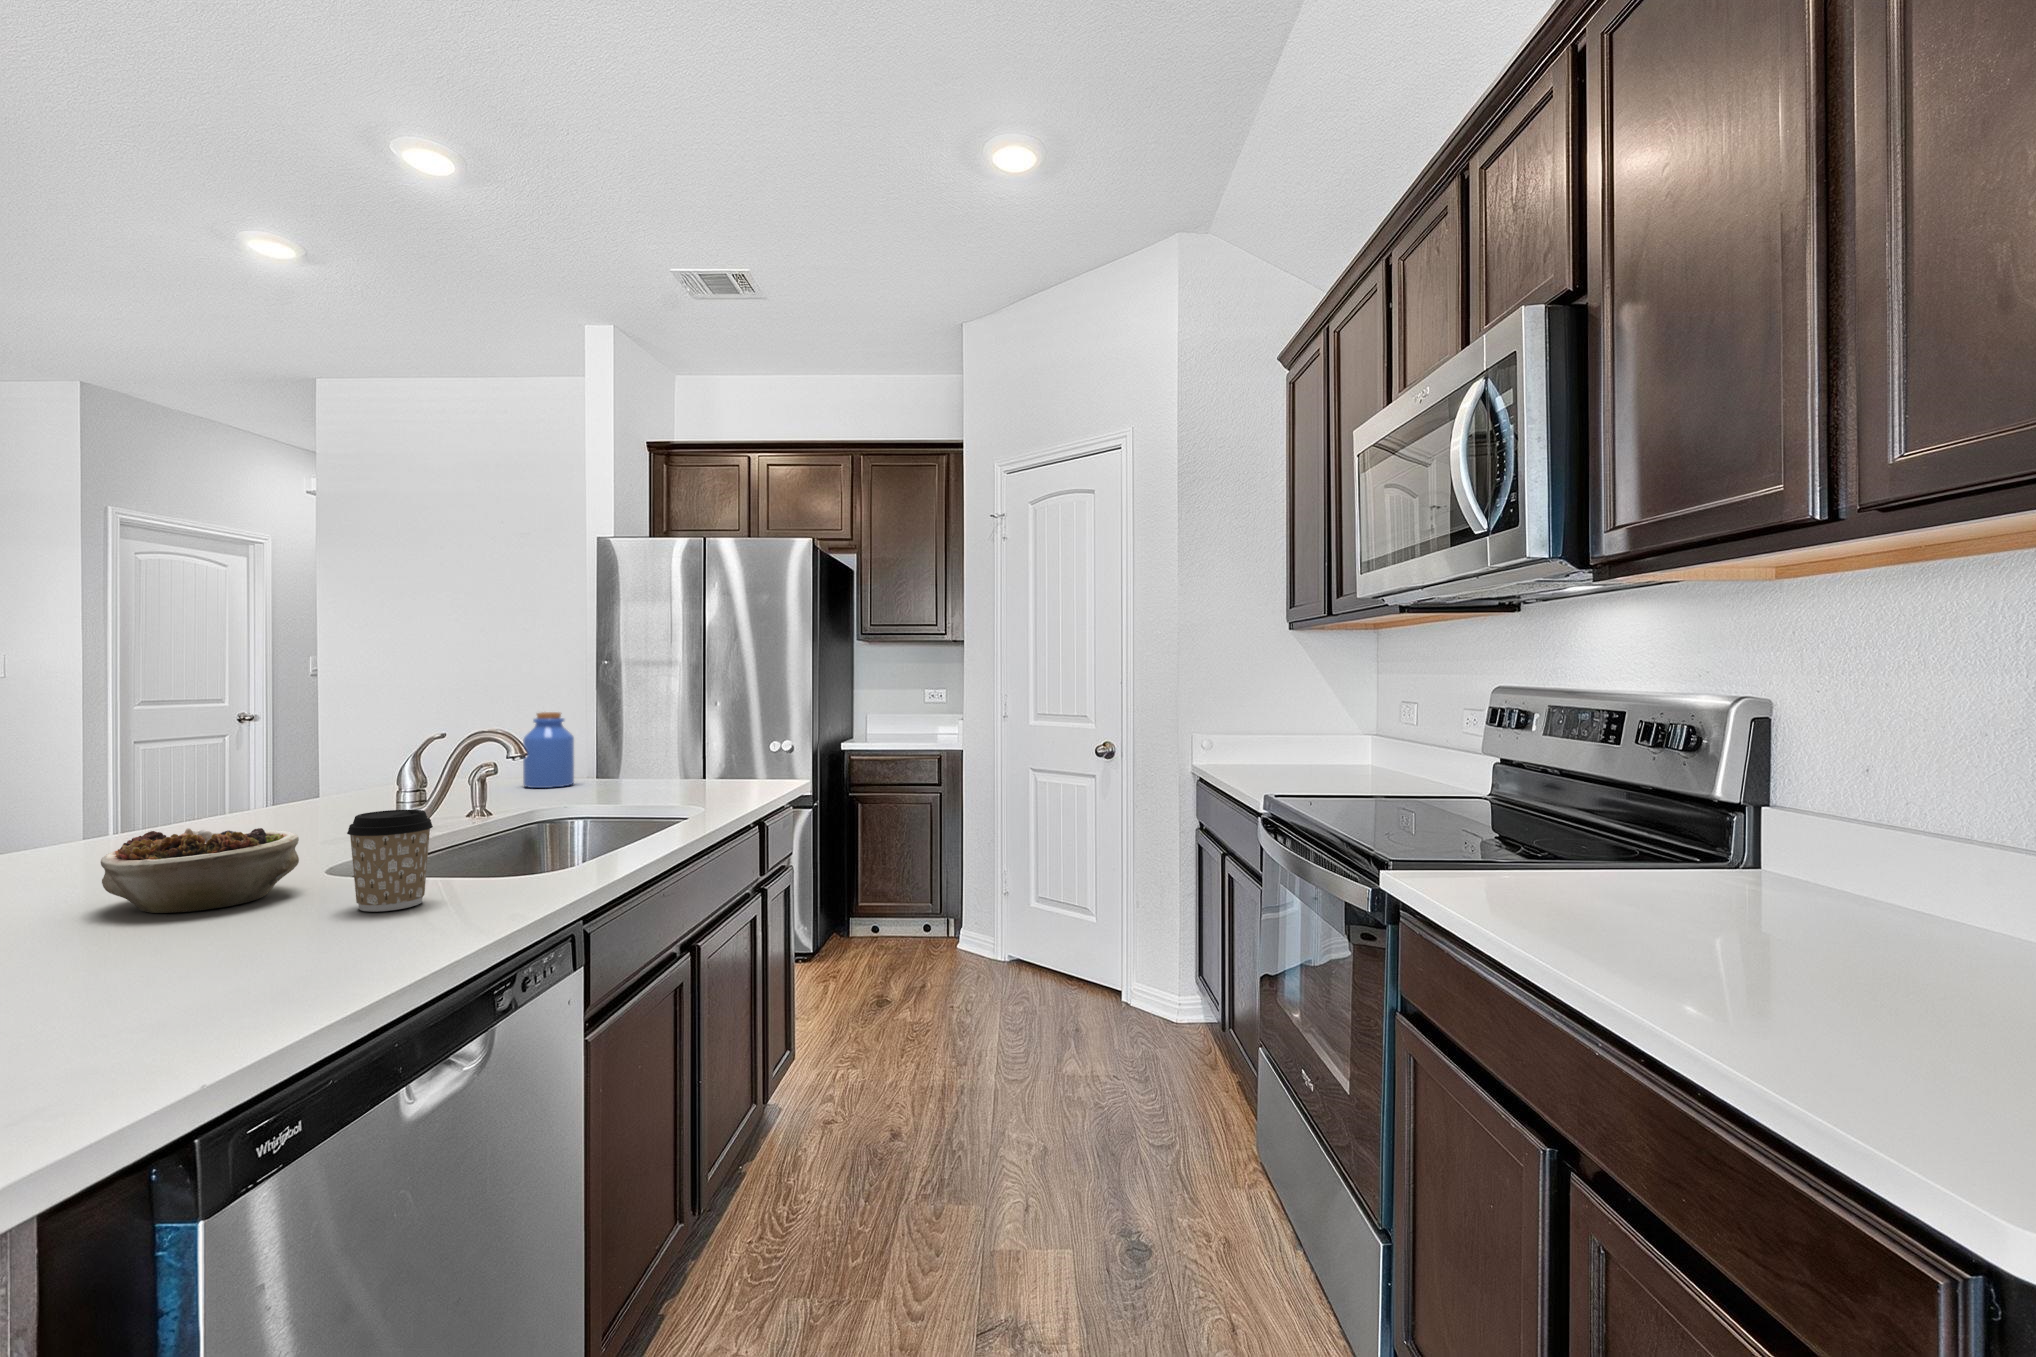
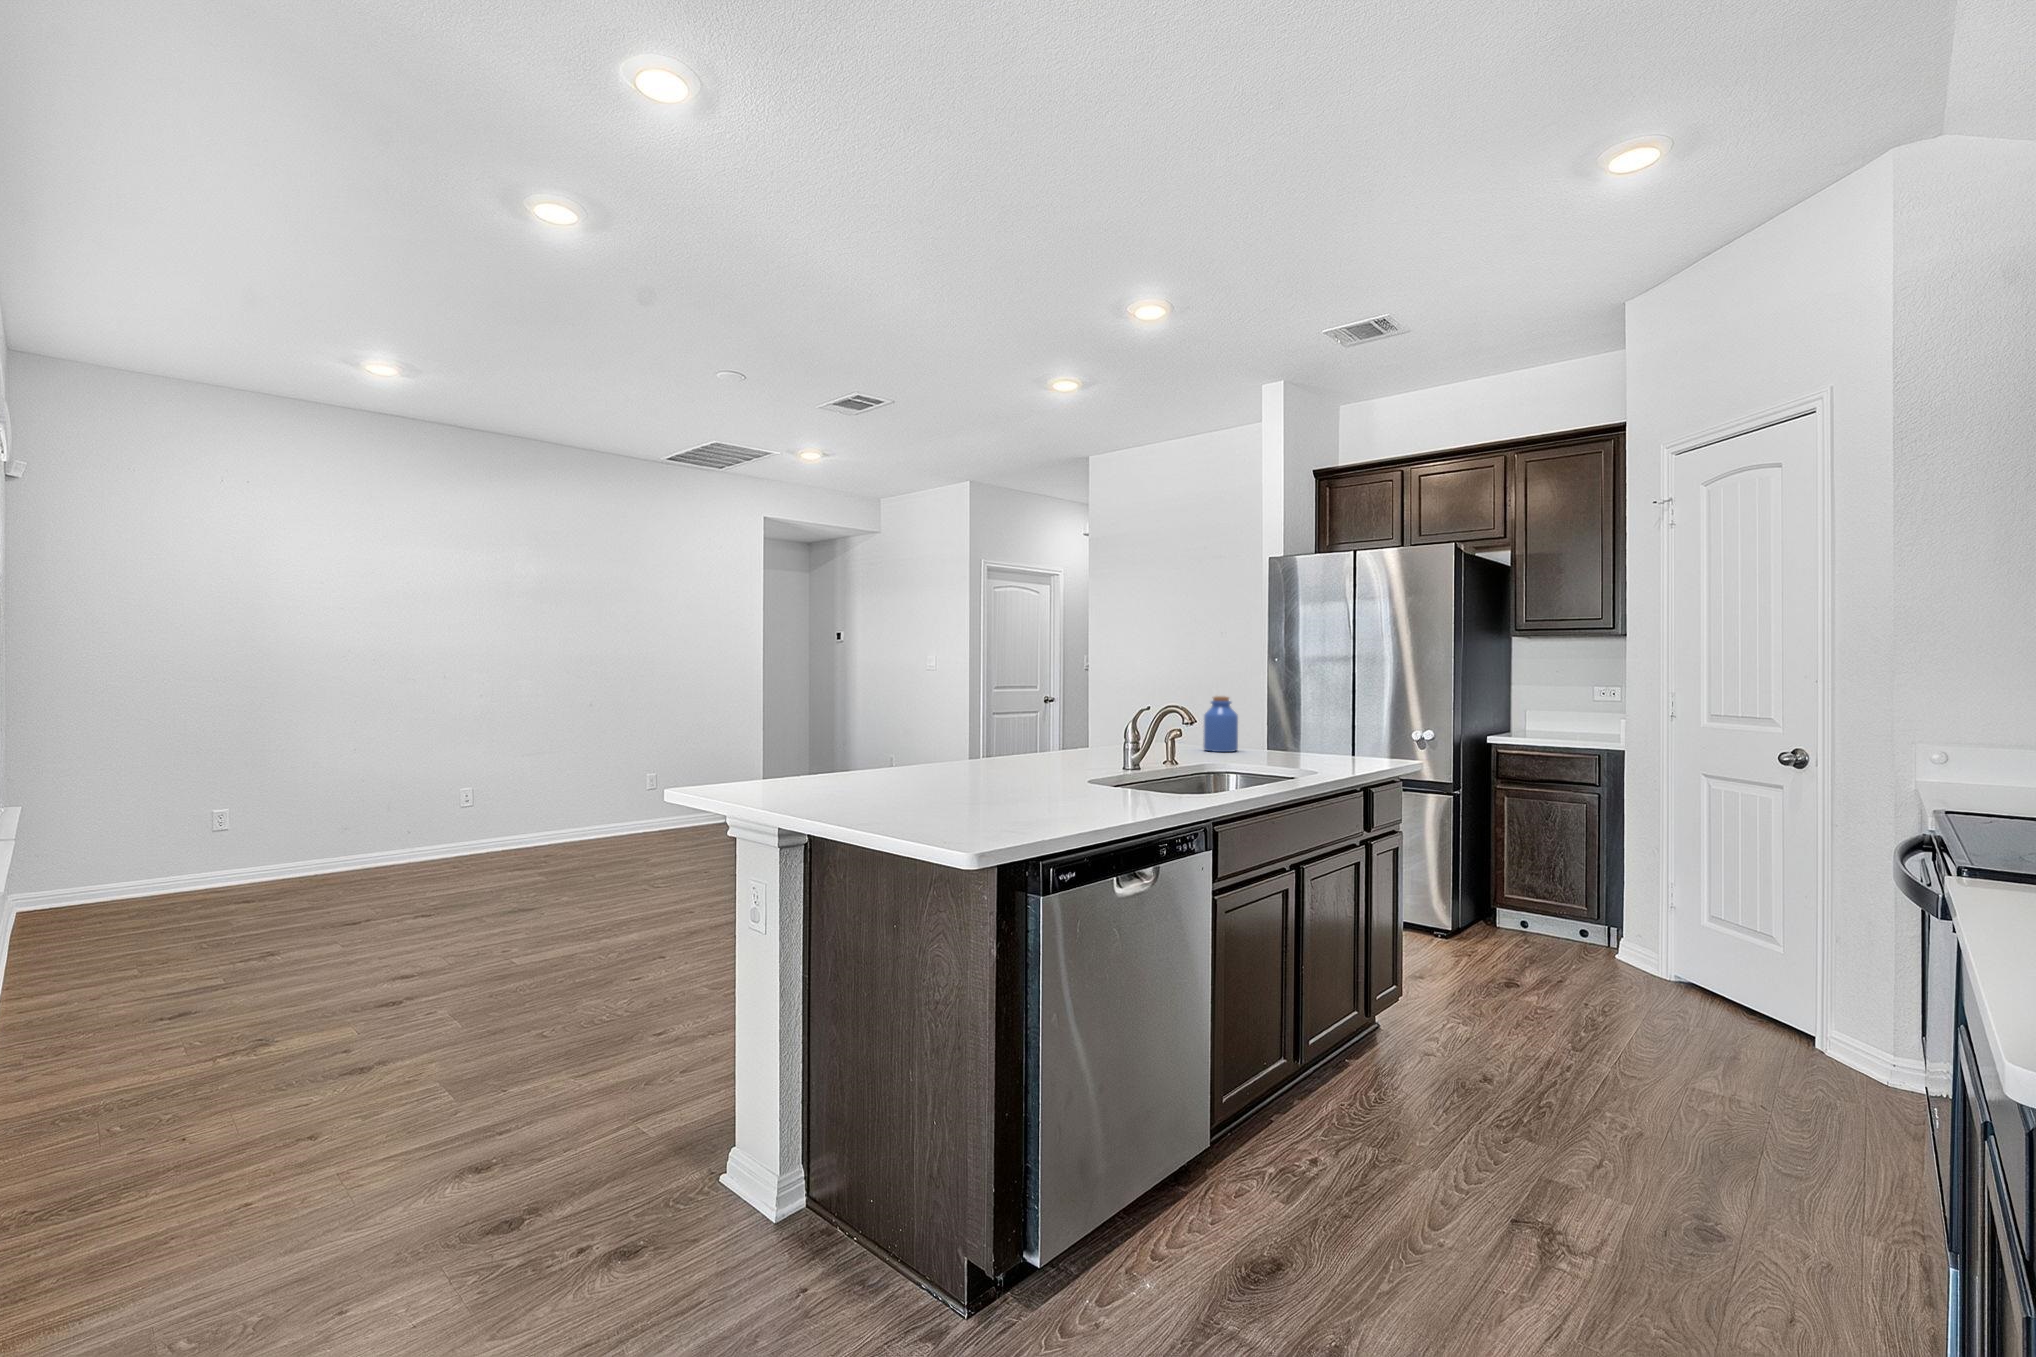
coffee cup: present [347,810,433,911] -> none [1089,744,1130,799]
succulent planter: present [101,828,299,913] -> none [990,745,1069,789]

